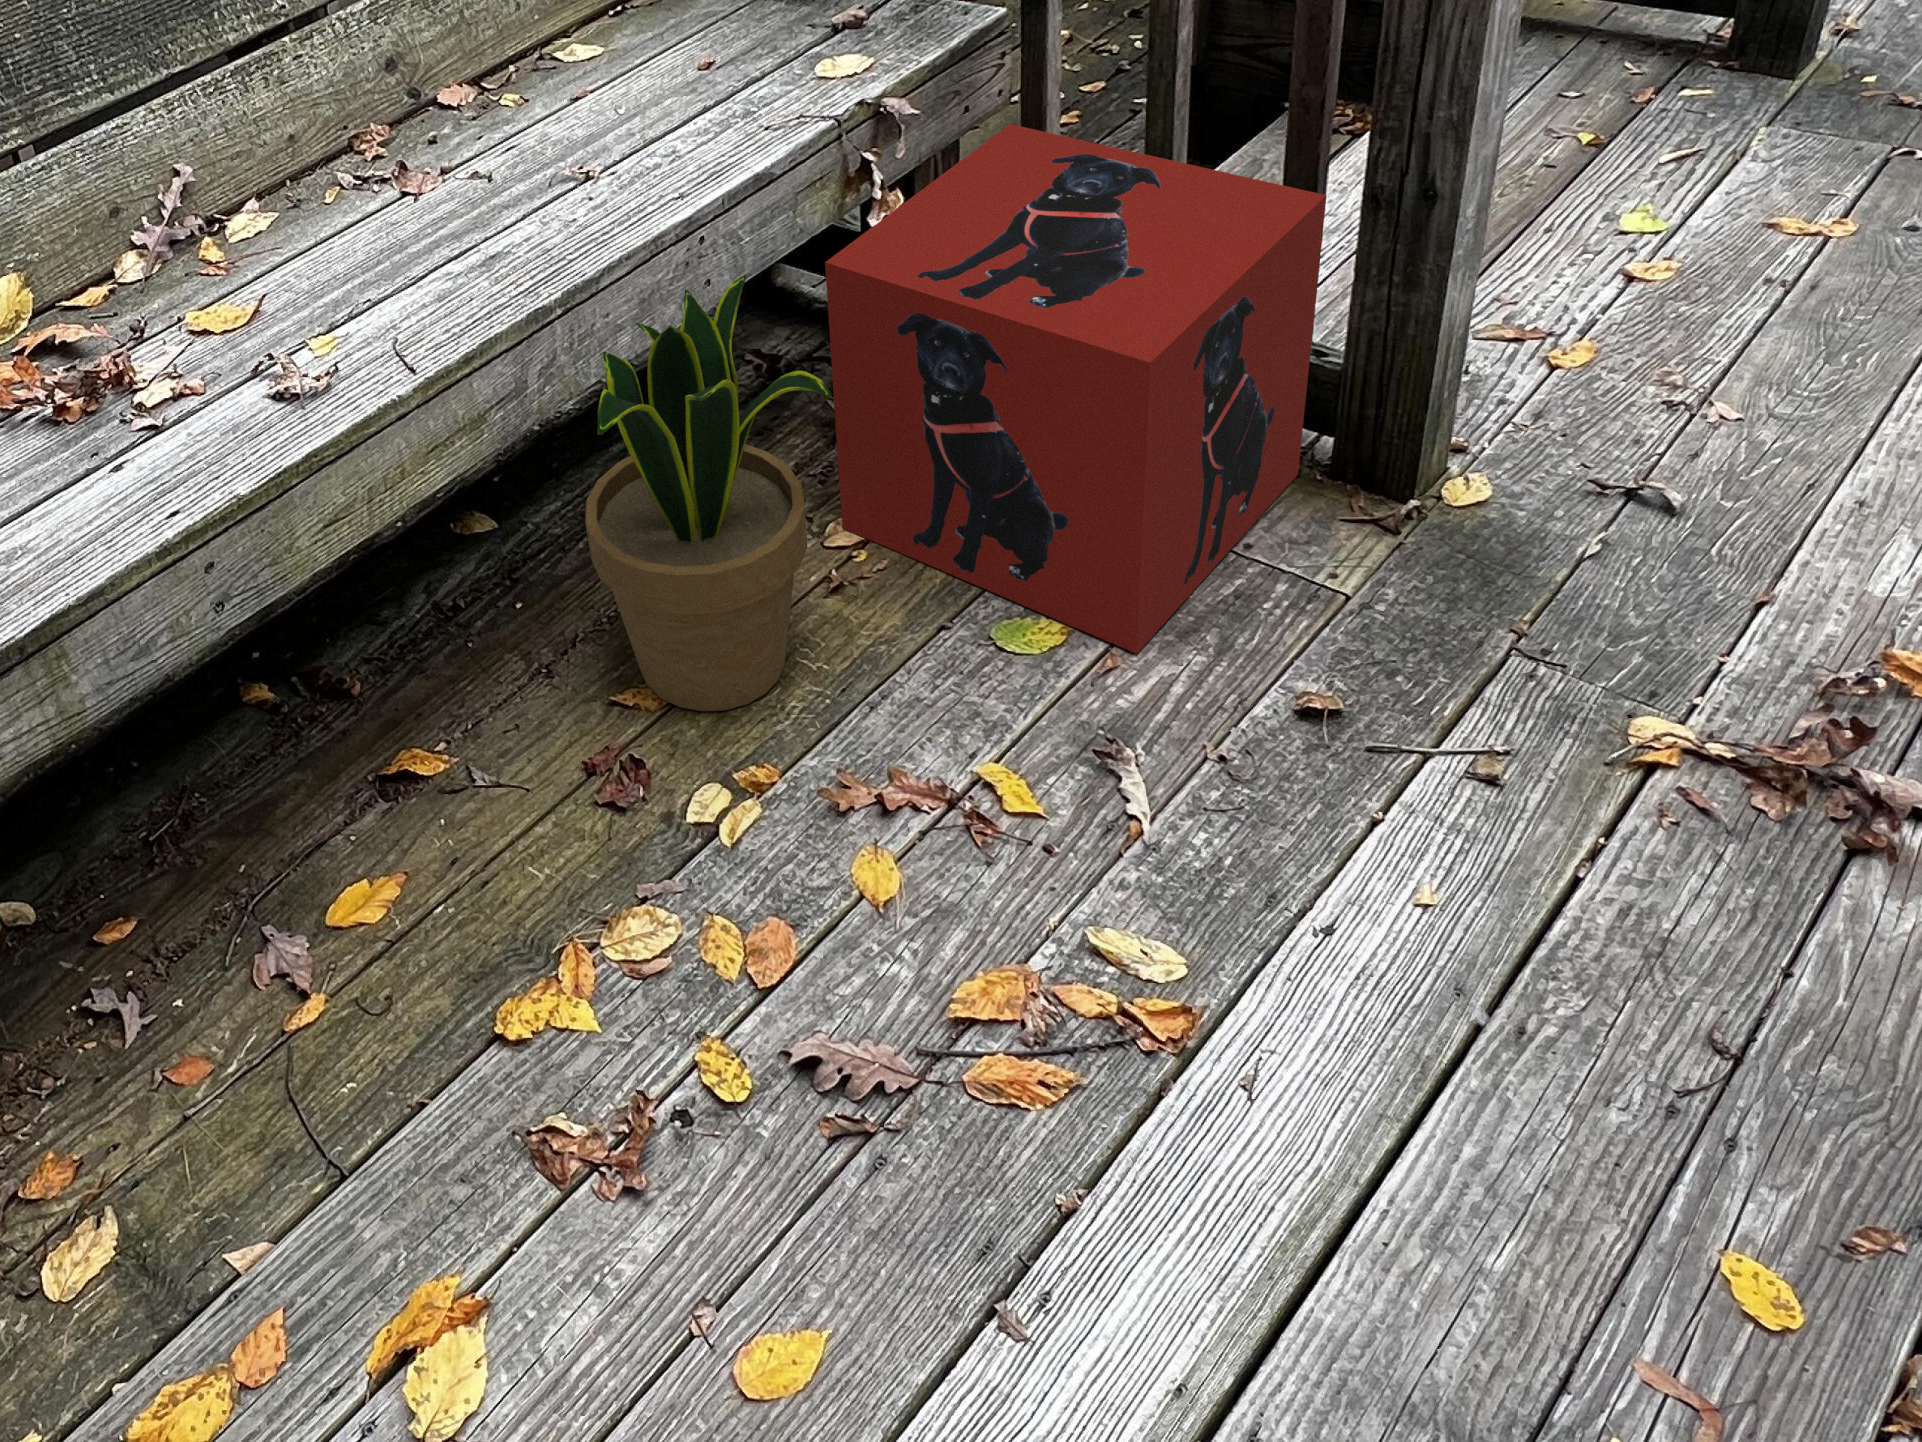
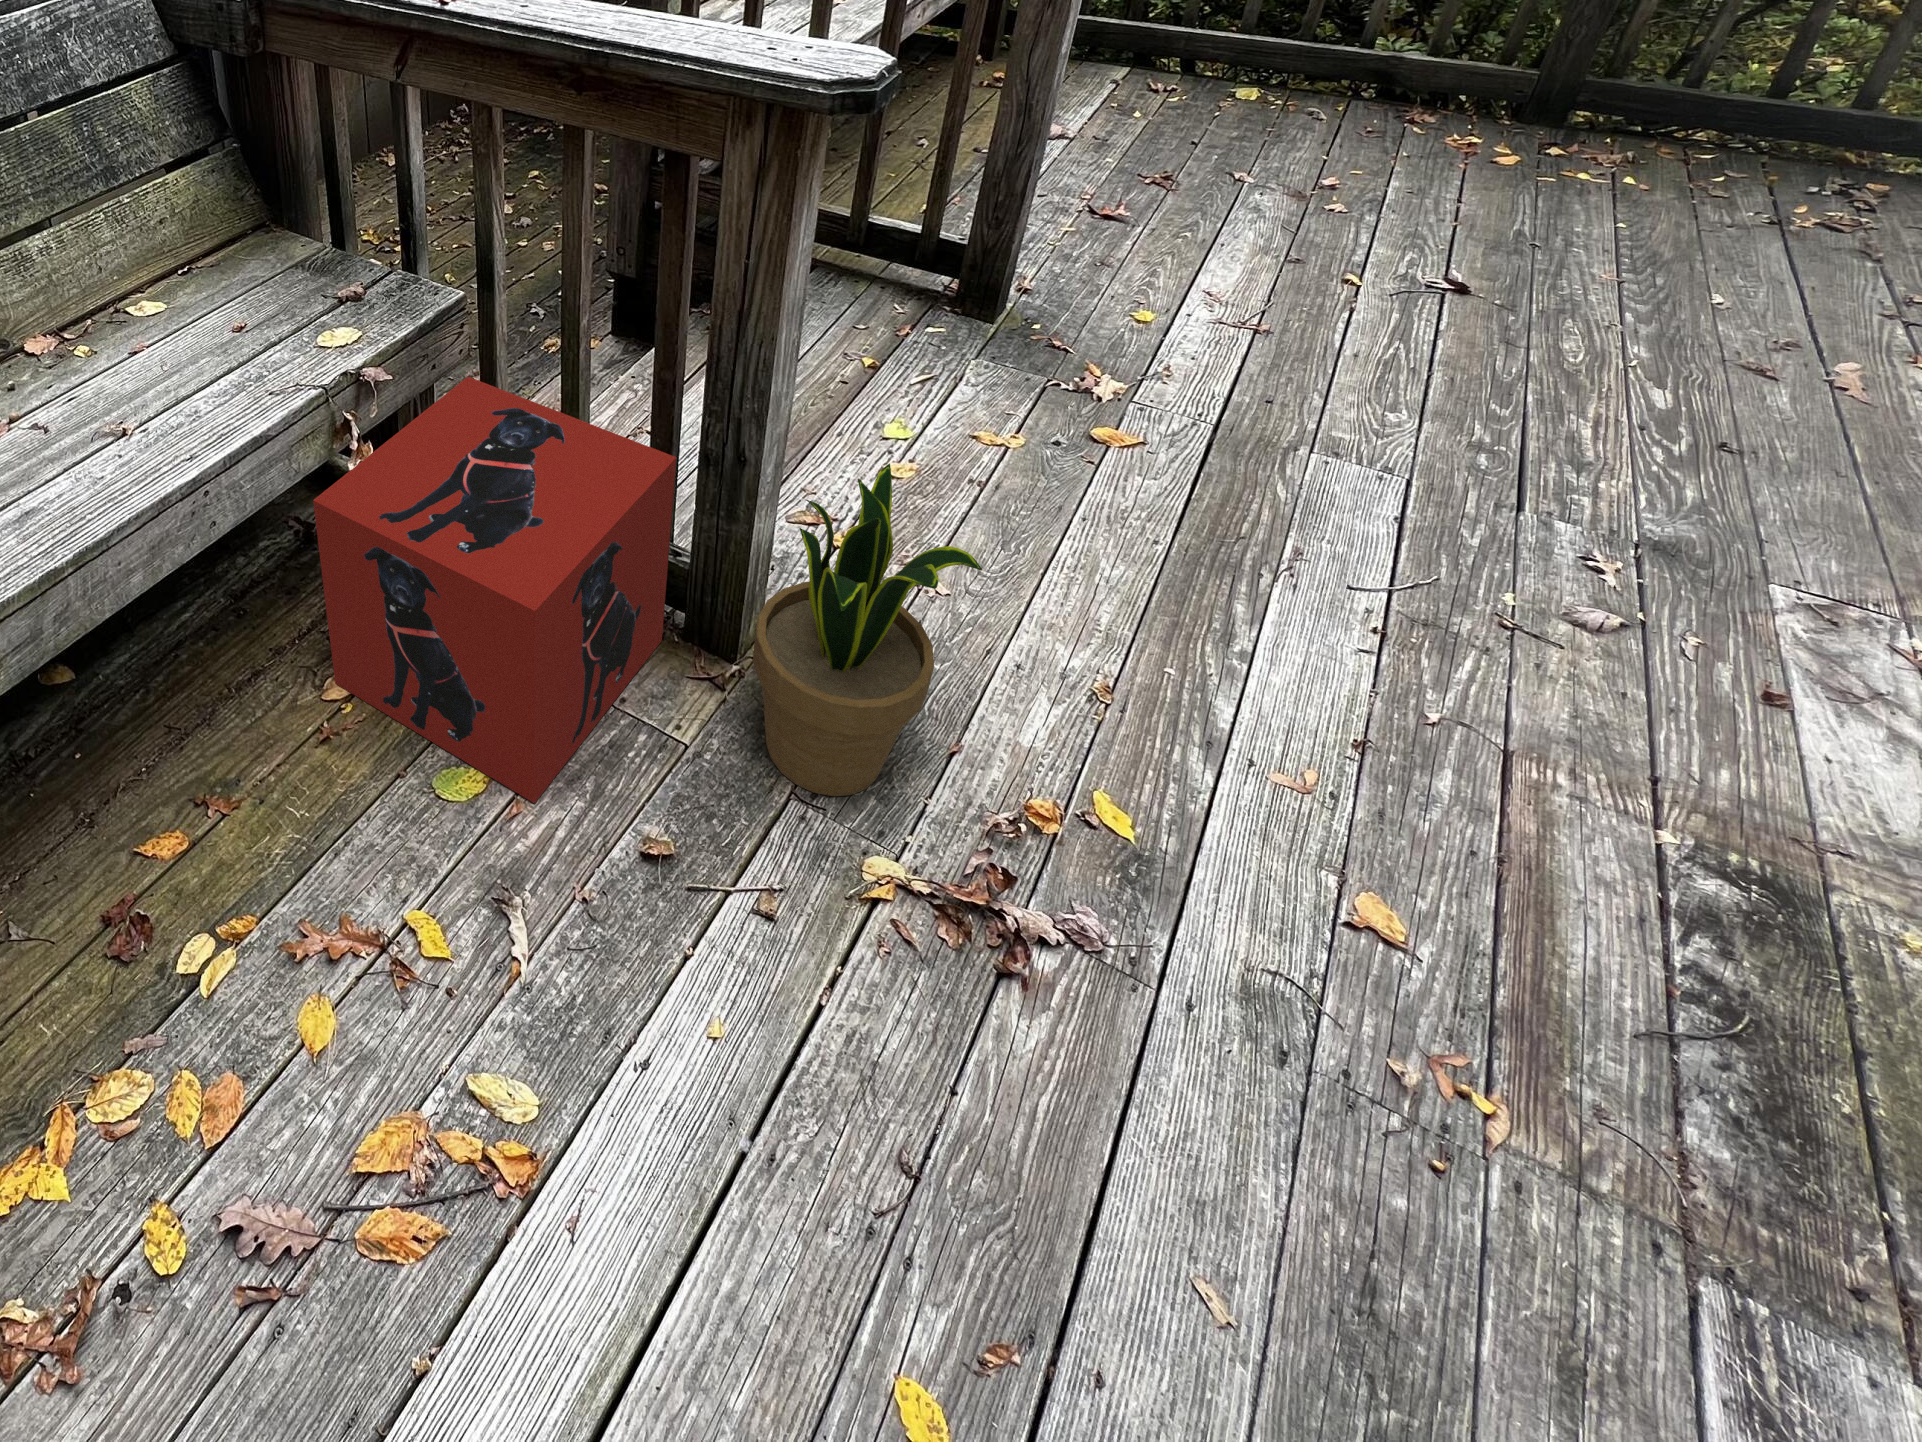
potted plant: present [585,274,832,711] -> present [753,463,982,796]

